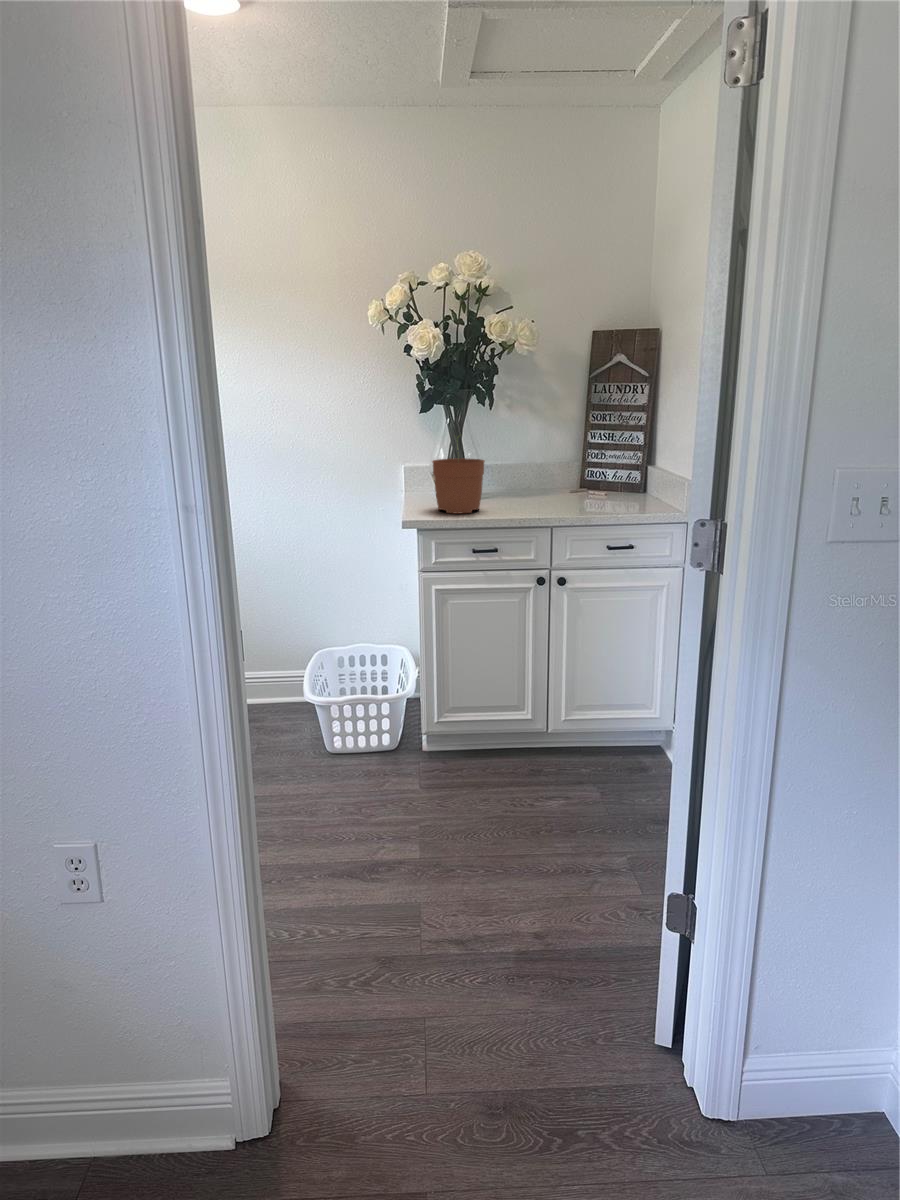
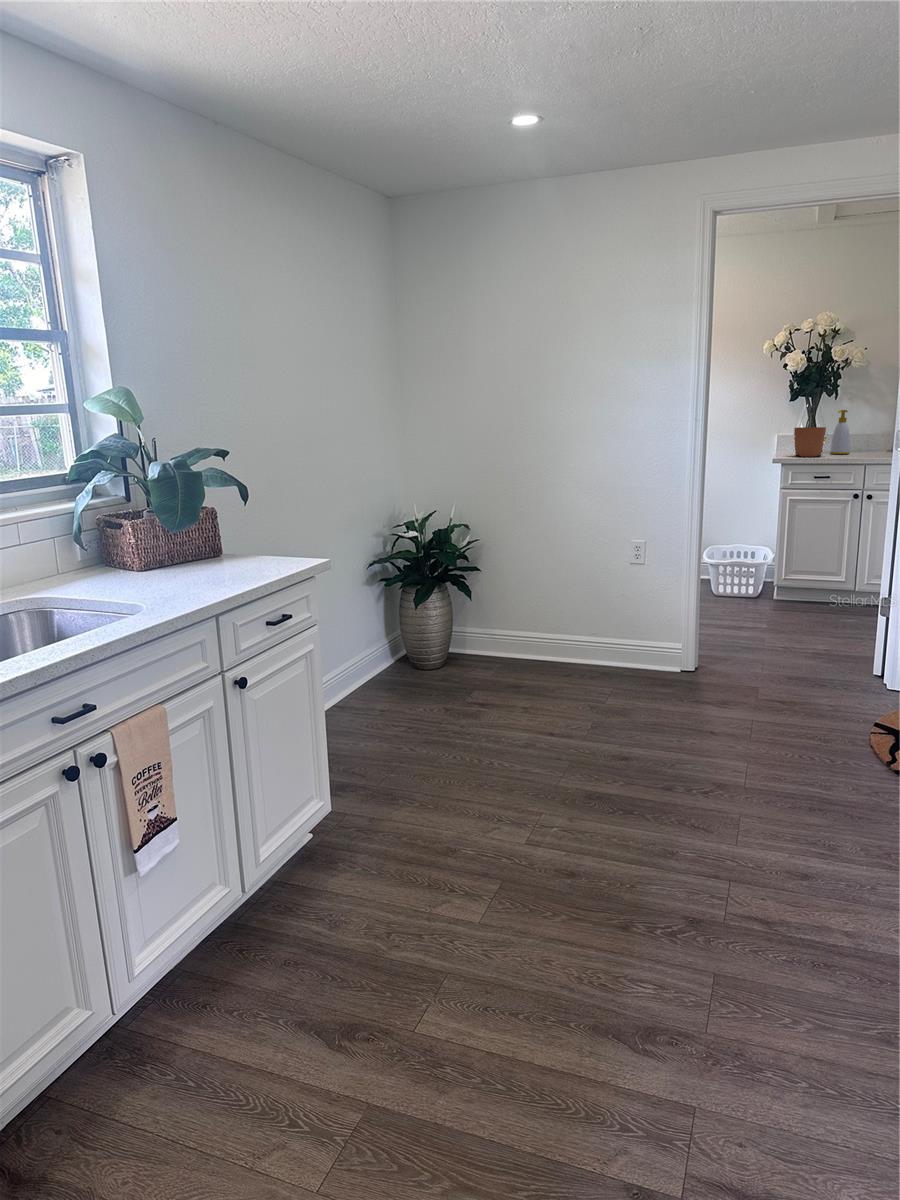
soap bottle: none [490,427,521,502] -> present [830,410,850,454]

